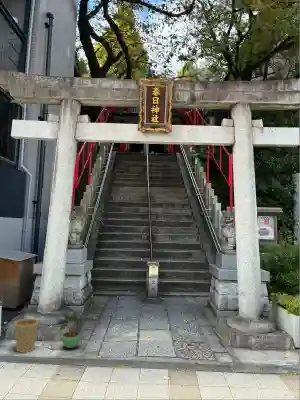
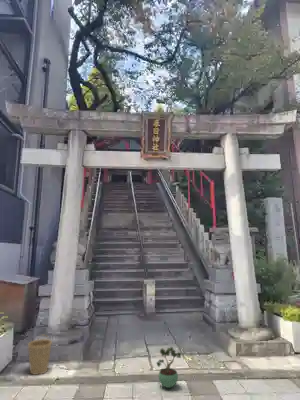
potted plant: present [61,314,82,348] -> present [157,347,181,388]

